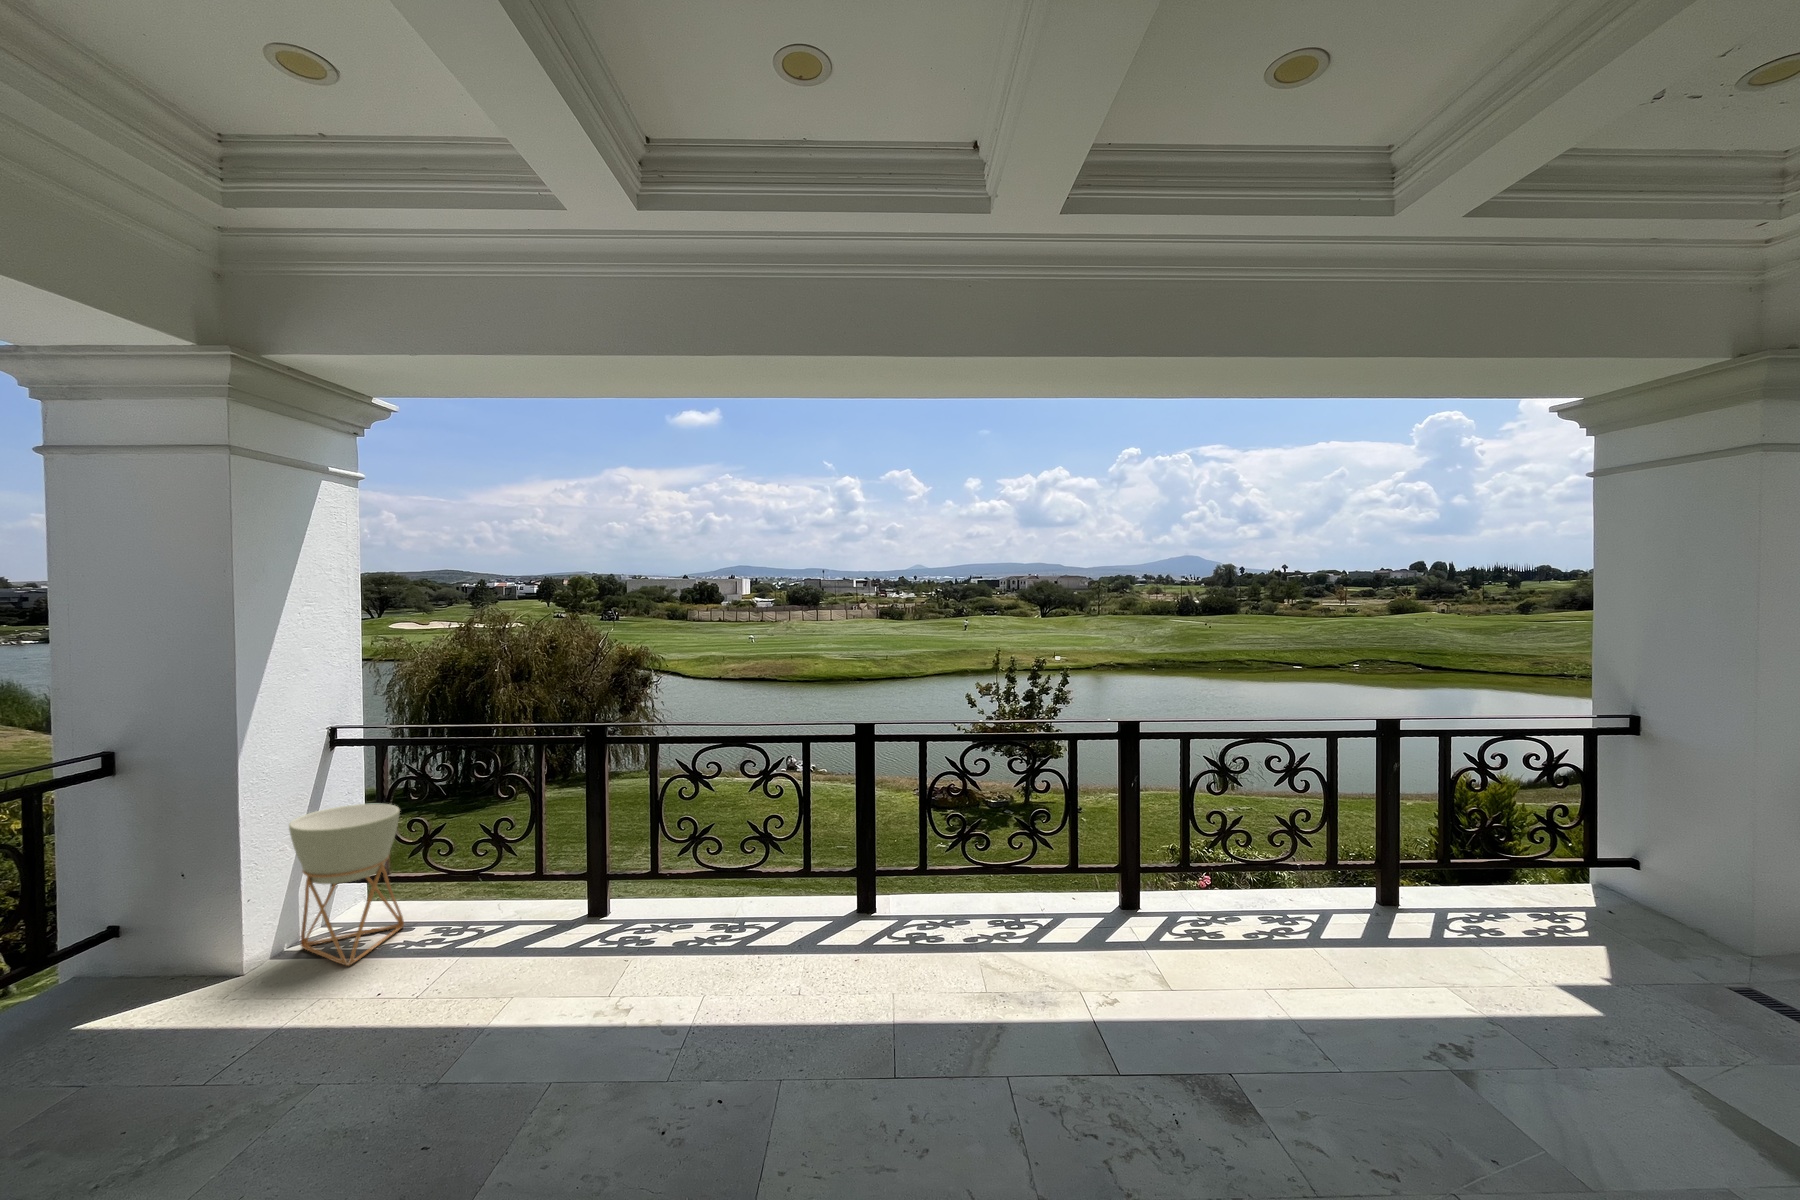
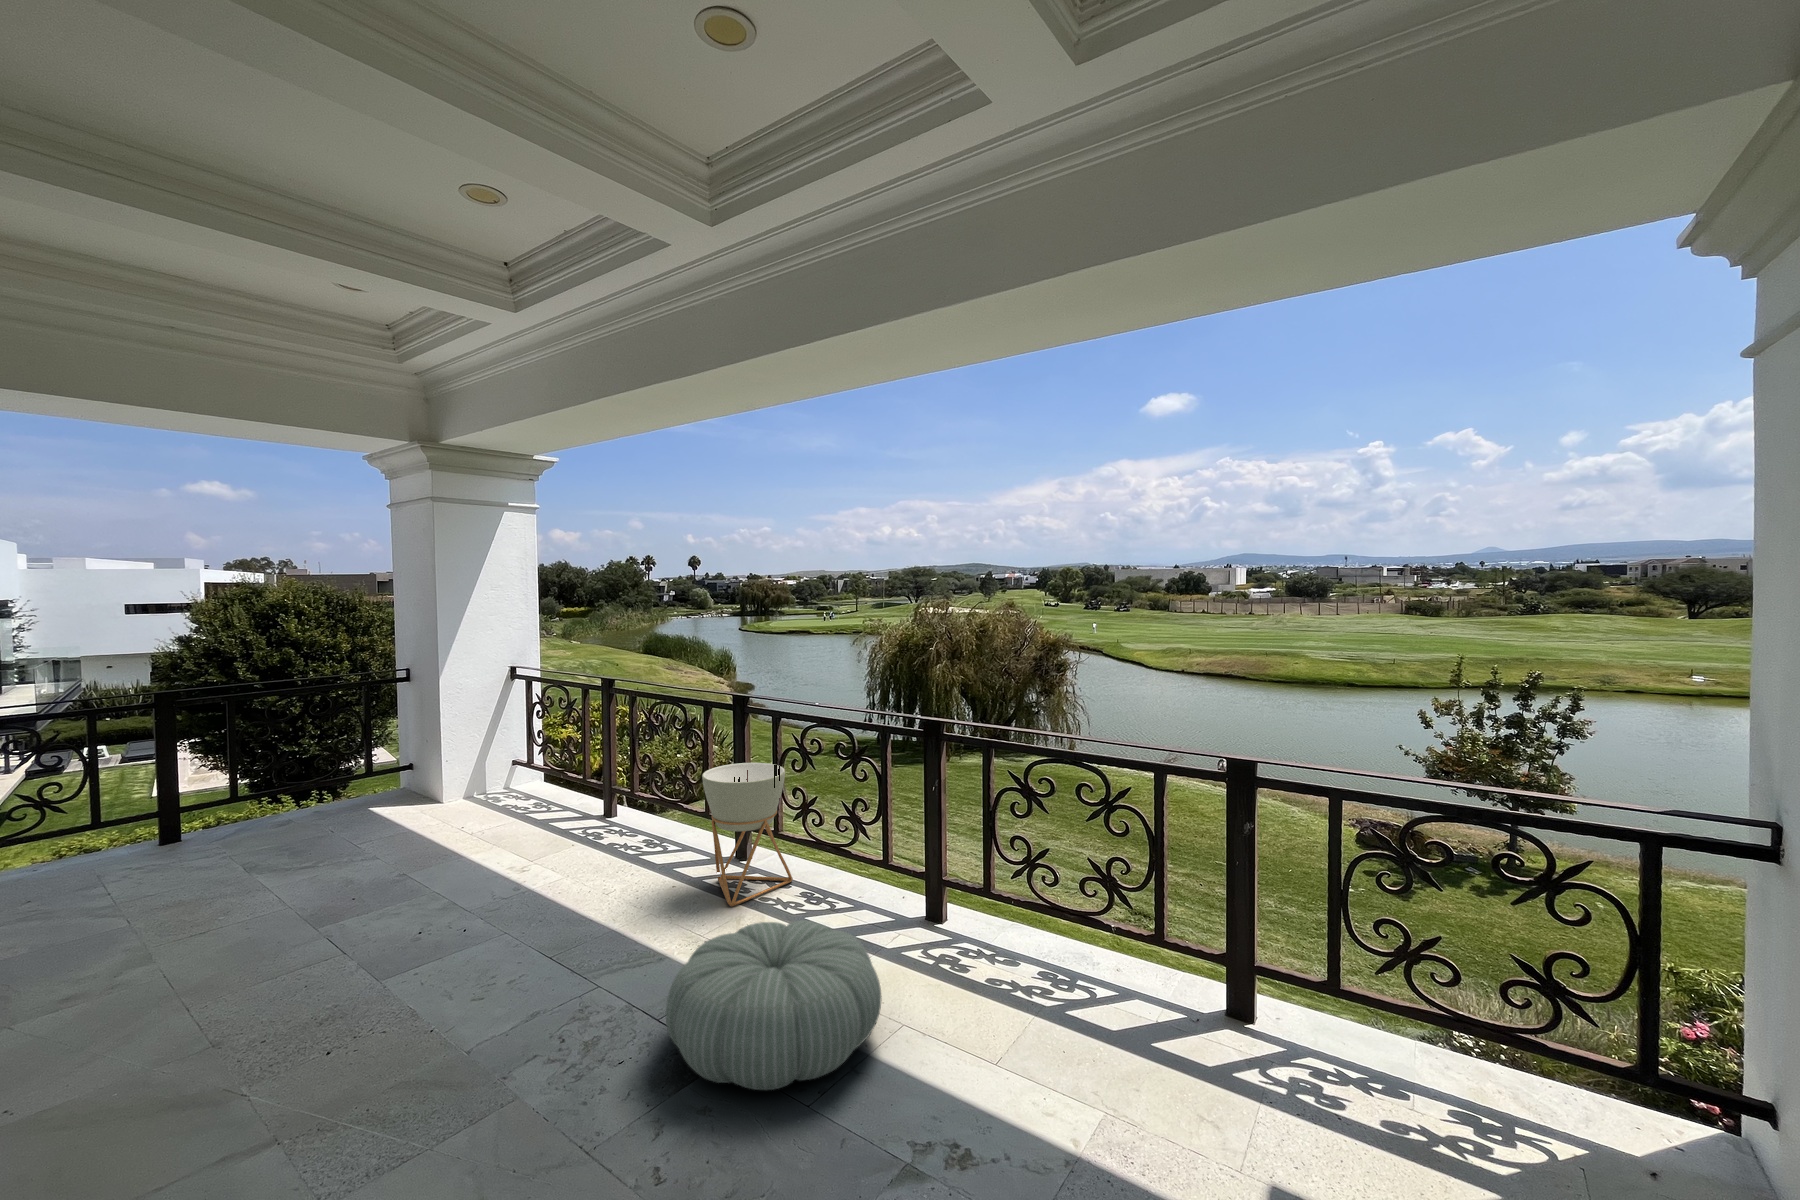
pouf: none [404,930,623,1088] -> present [666,920,882,1090]

